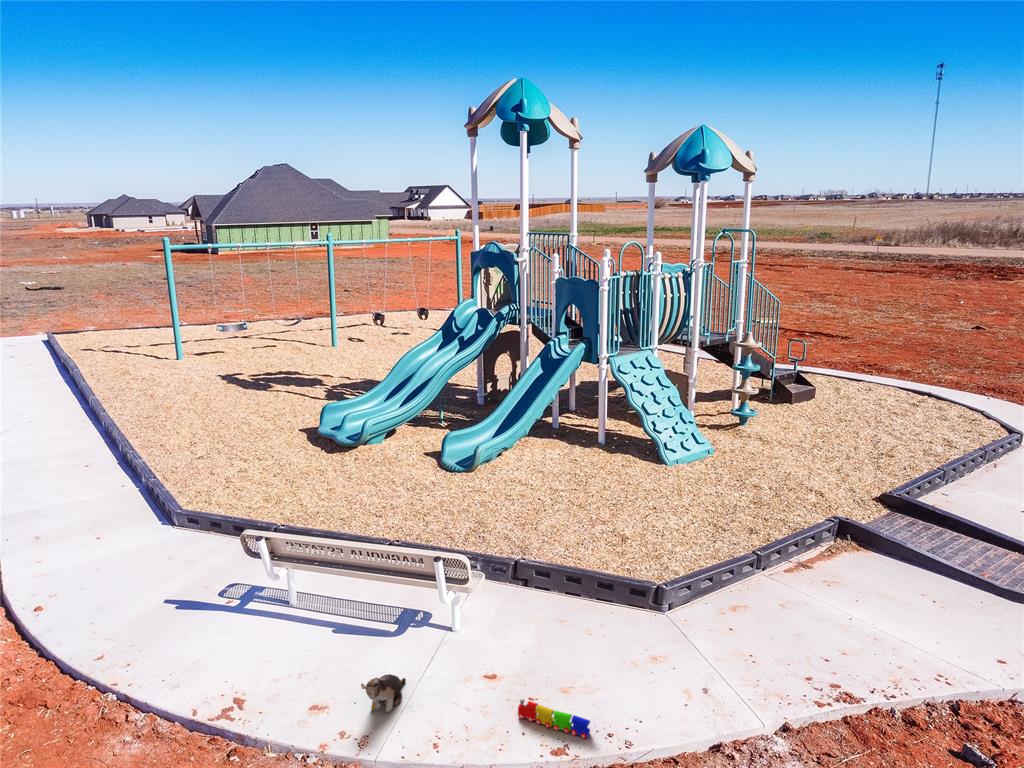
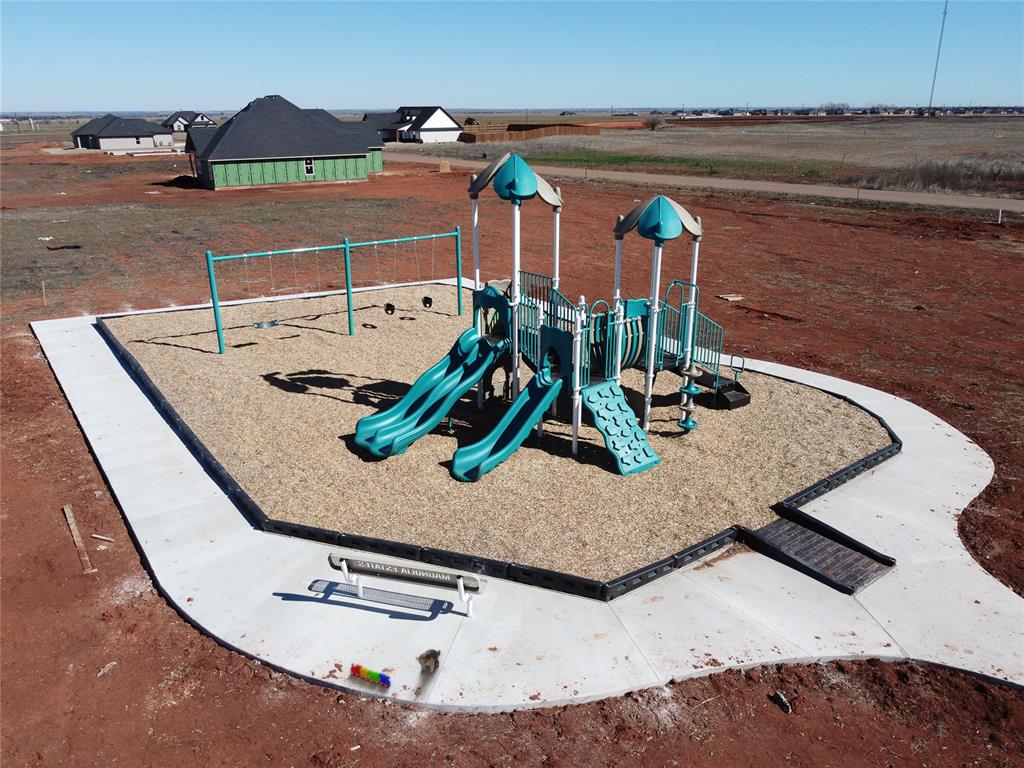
toy train: present [518,699,590,739] -> present [350,663,391,687]

